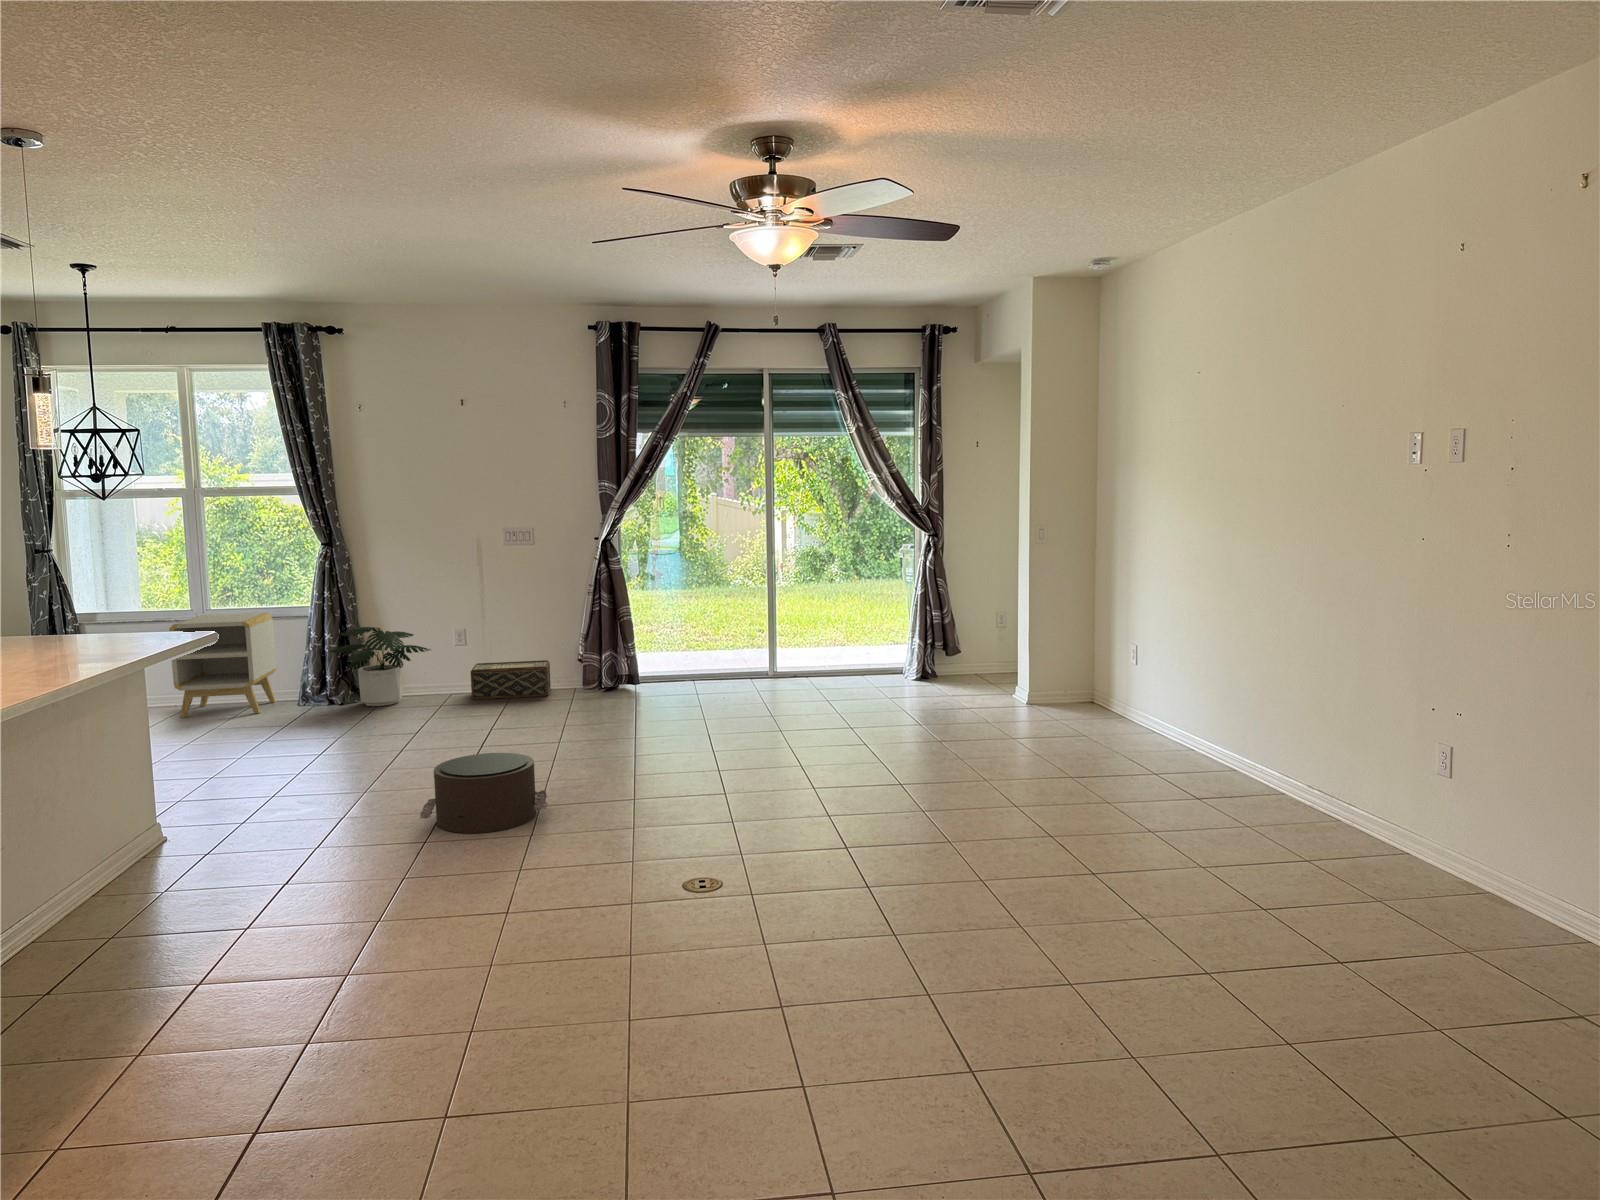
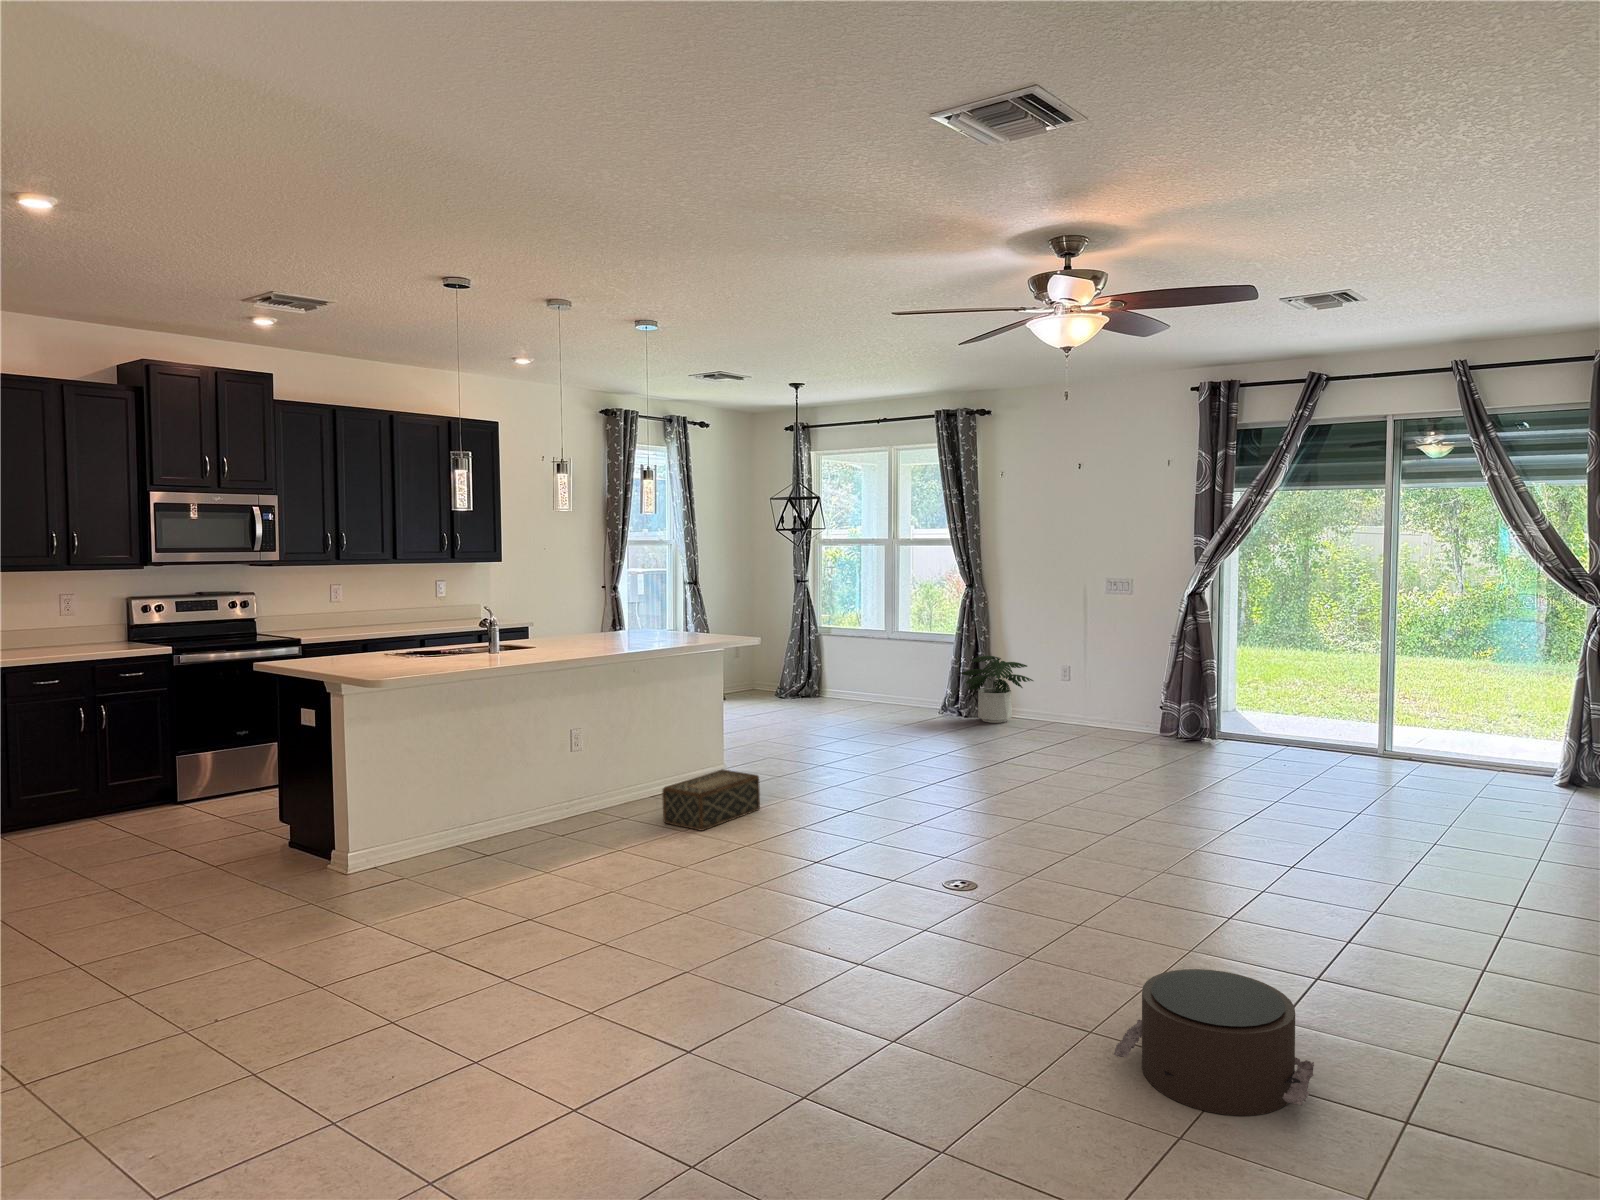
side table: present [169,613,276,718] -> none [857,635,932,715]
woven basket: present [471,660,551,700] -> present [662,769,760,831]
pouf: present [420,753,548,833] -> present [1114,969,1314,1116]

